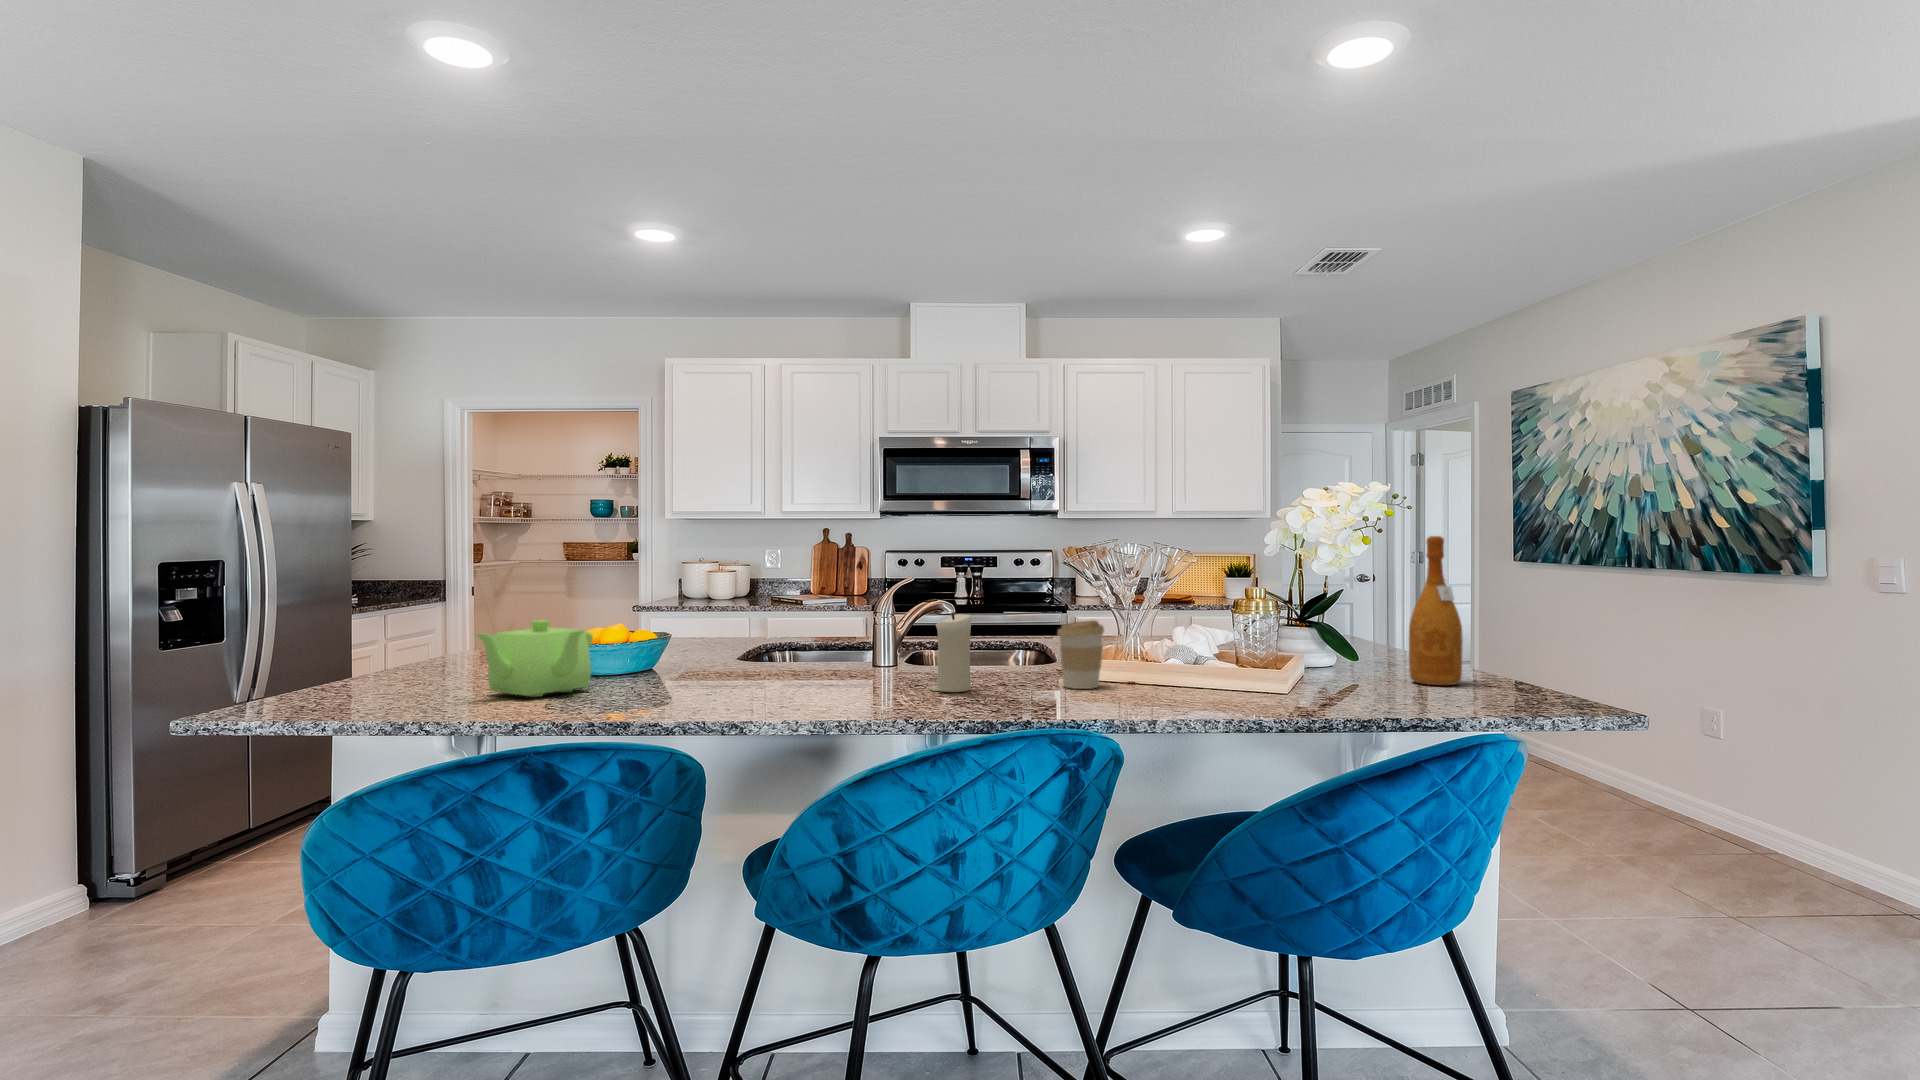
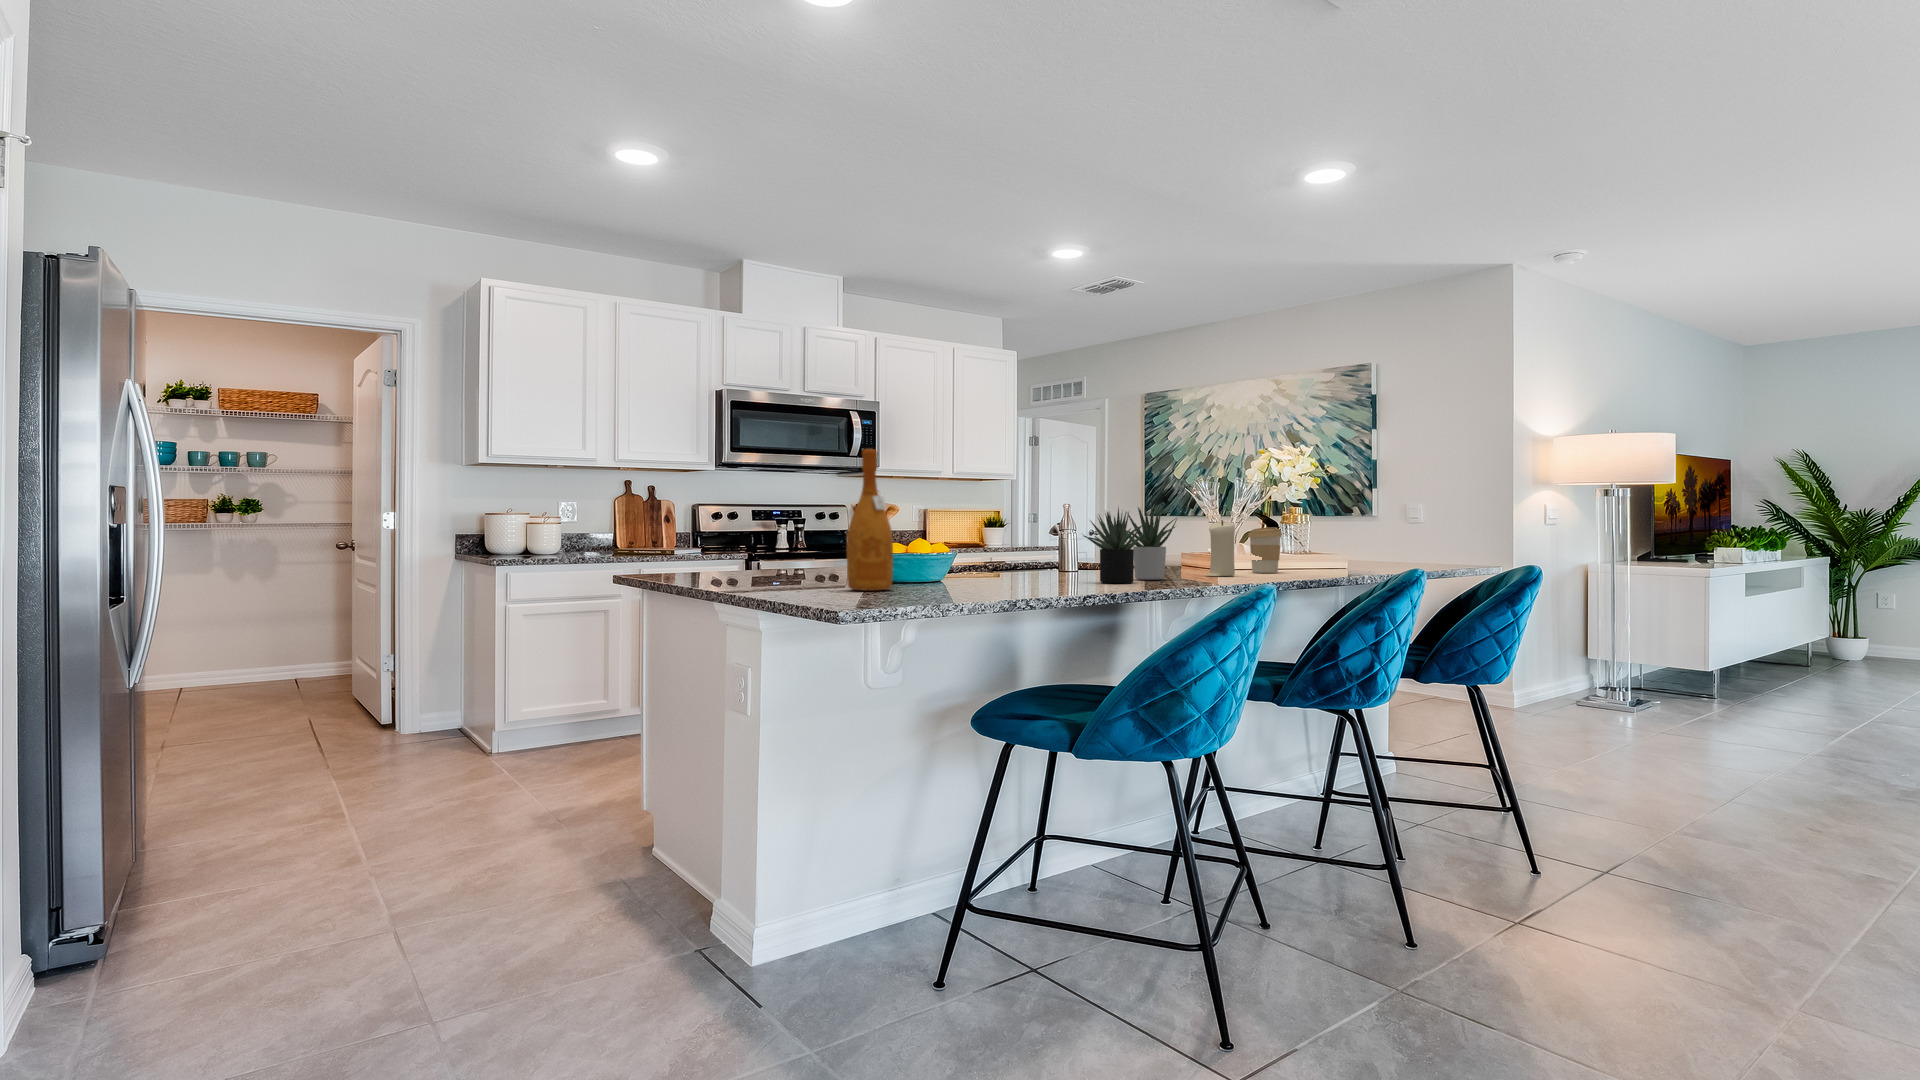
wine bottle: present [1409,536,1463,685] -> present [847,449,893,591]
succulent plant: none [661,590,848,697] -> present [1083,505,1177,583]
teapot: present [475,620,593,697] -> none [958,525,1063,588]

